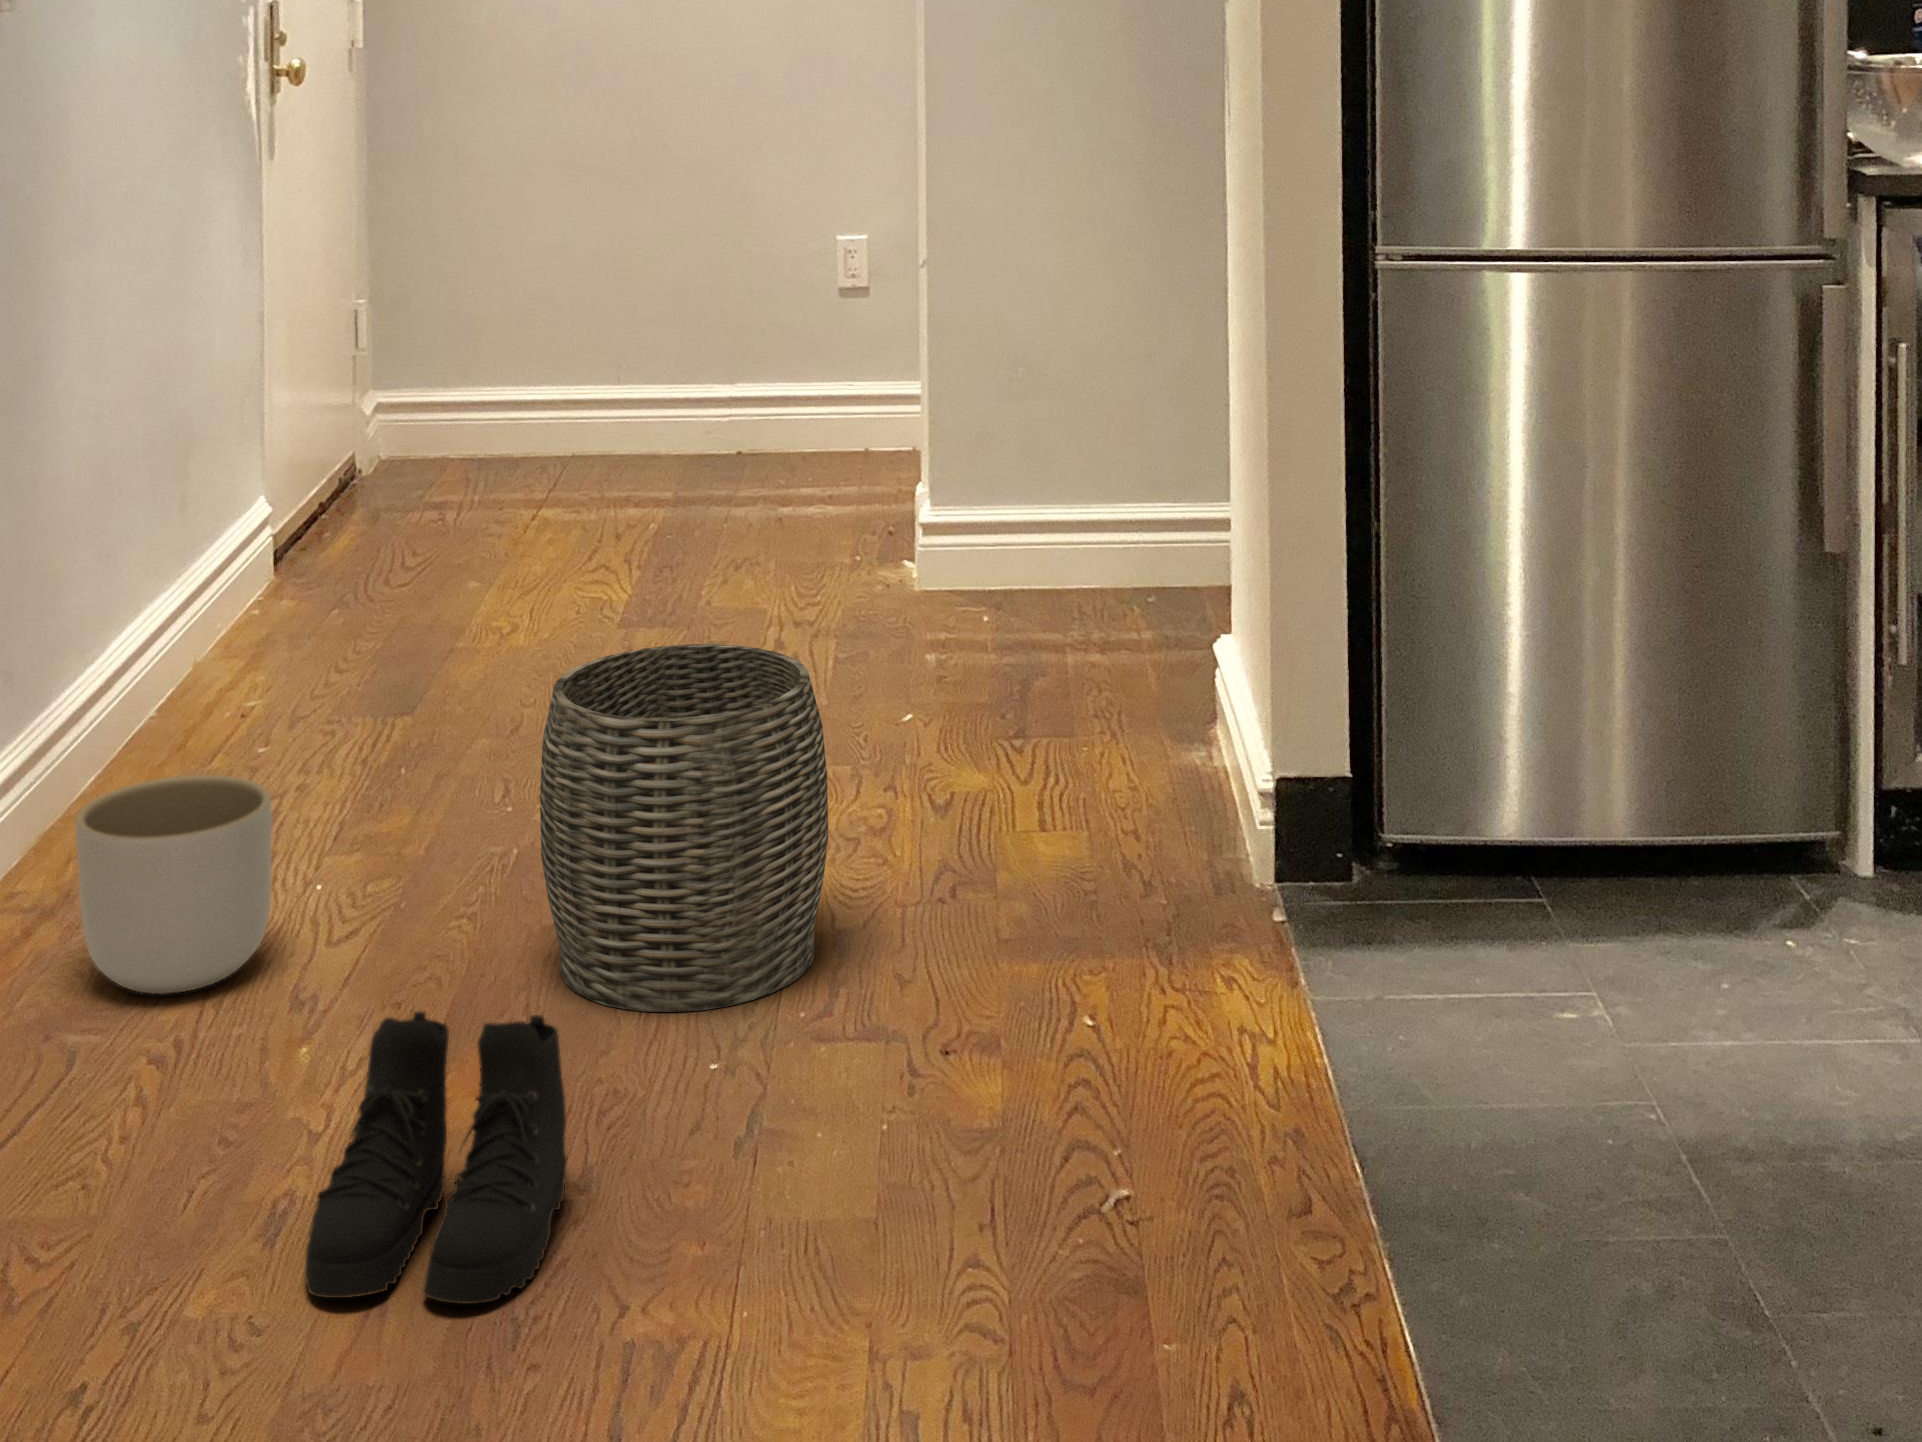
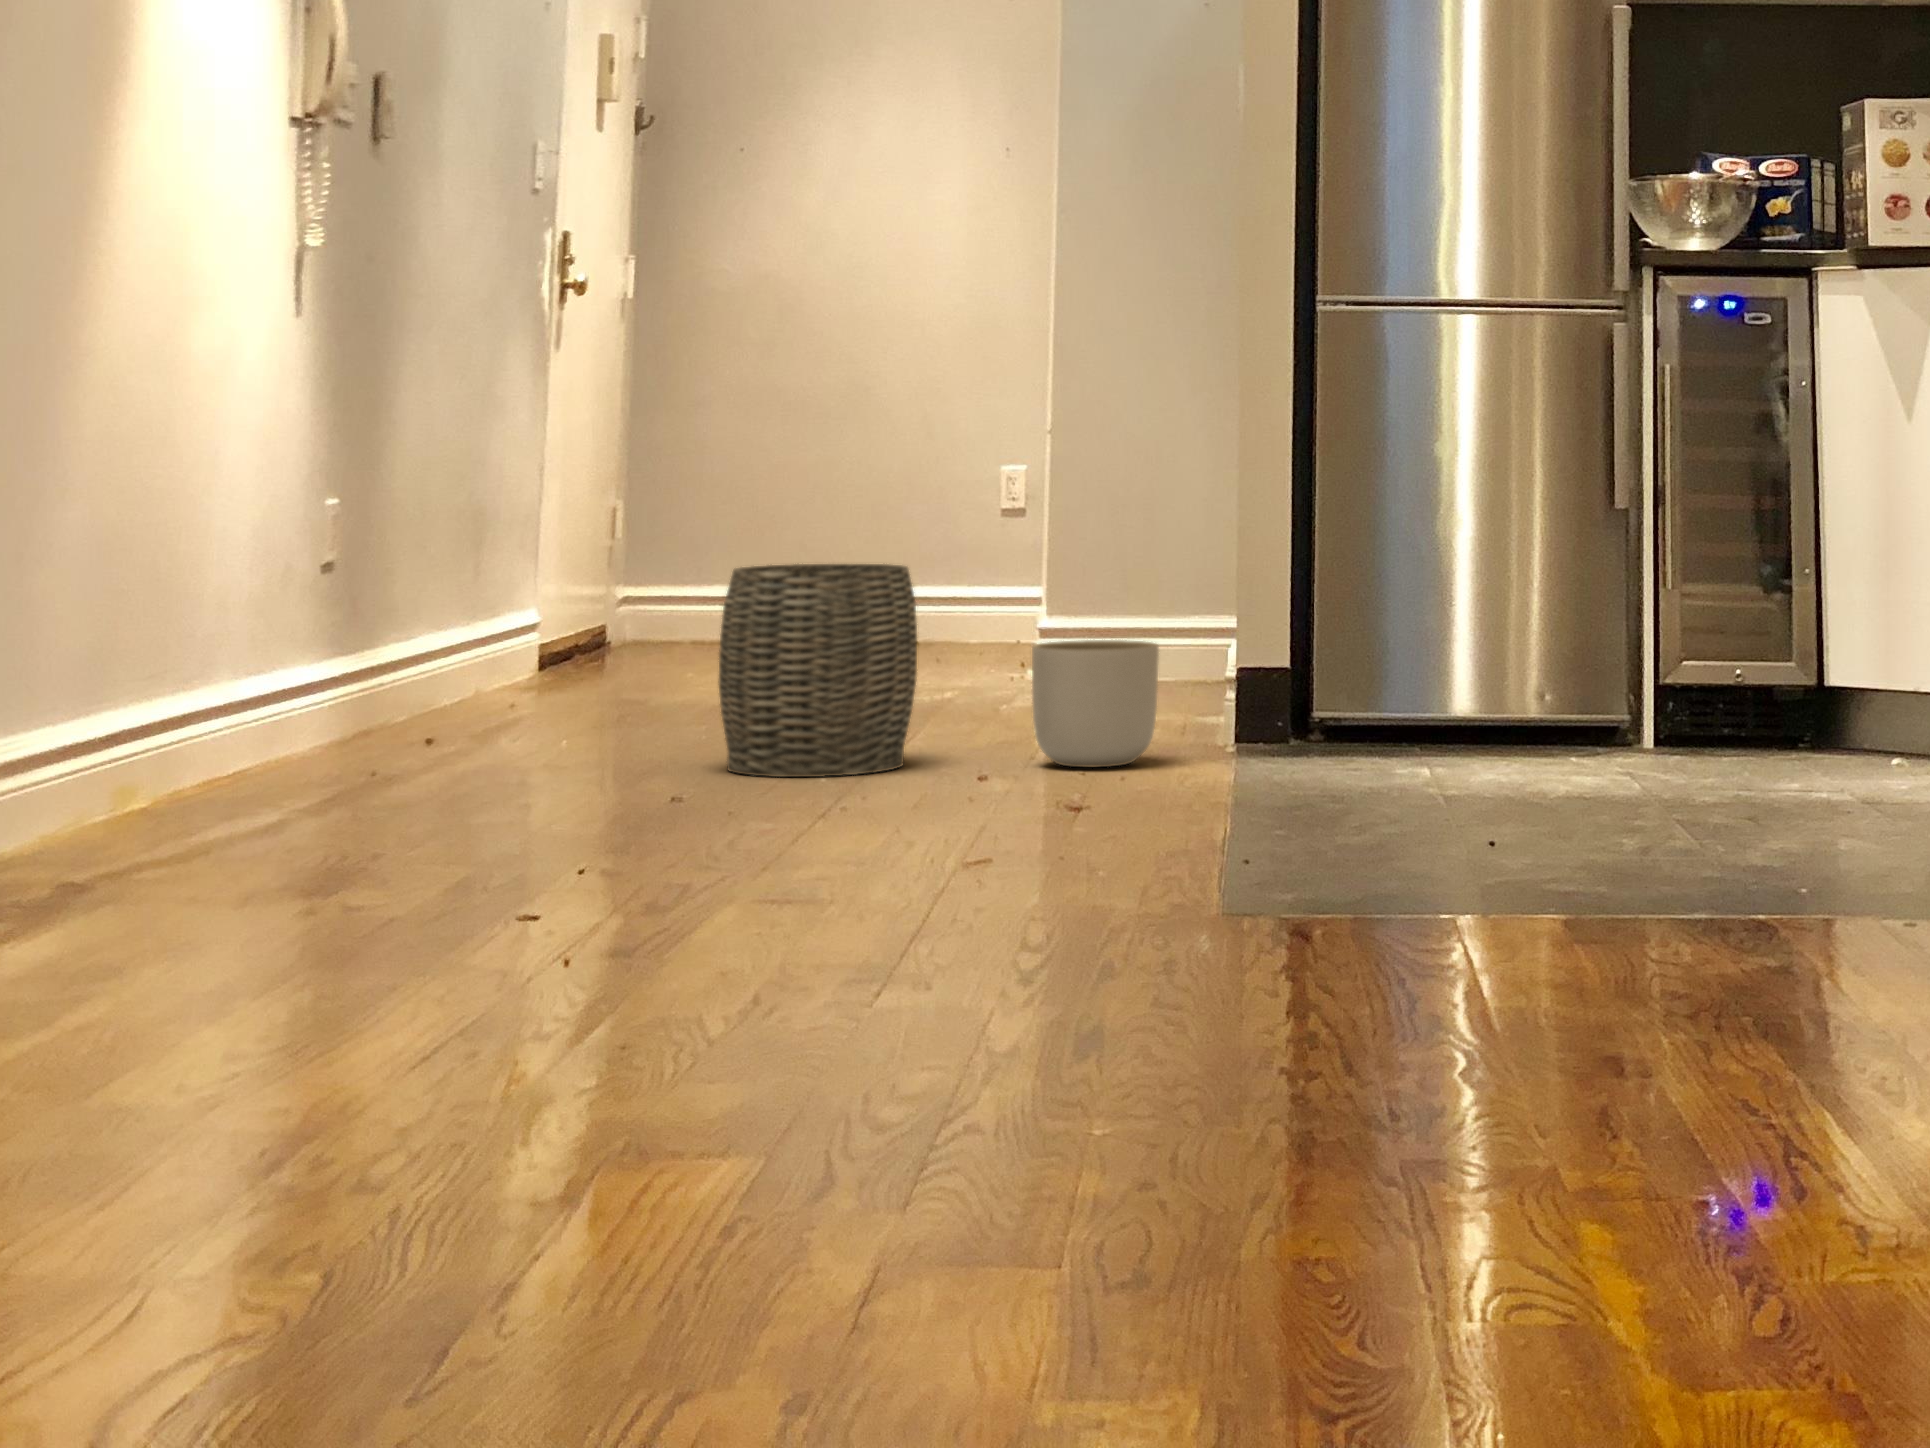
planter: present [76,775,272,994] -> present [1032,640,1159,767]
boots: present [305,1011,567,1304] -> none [547,680,717,824]

